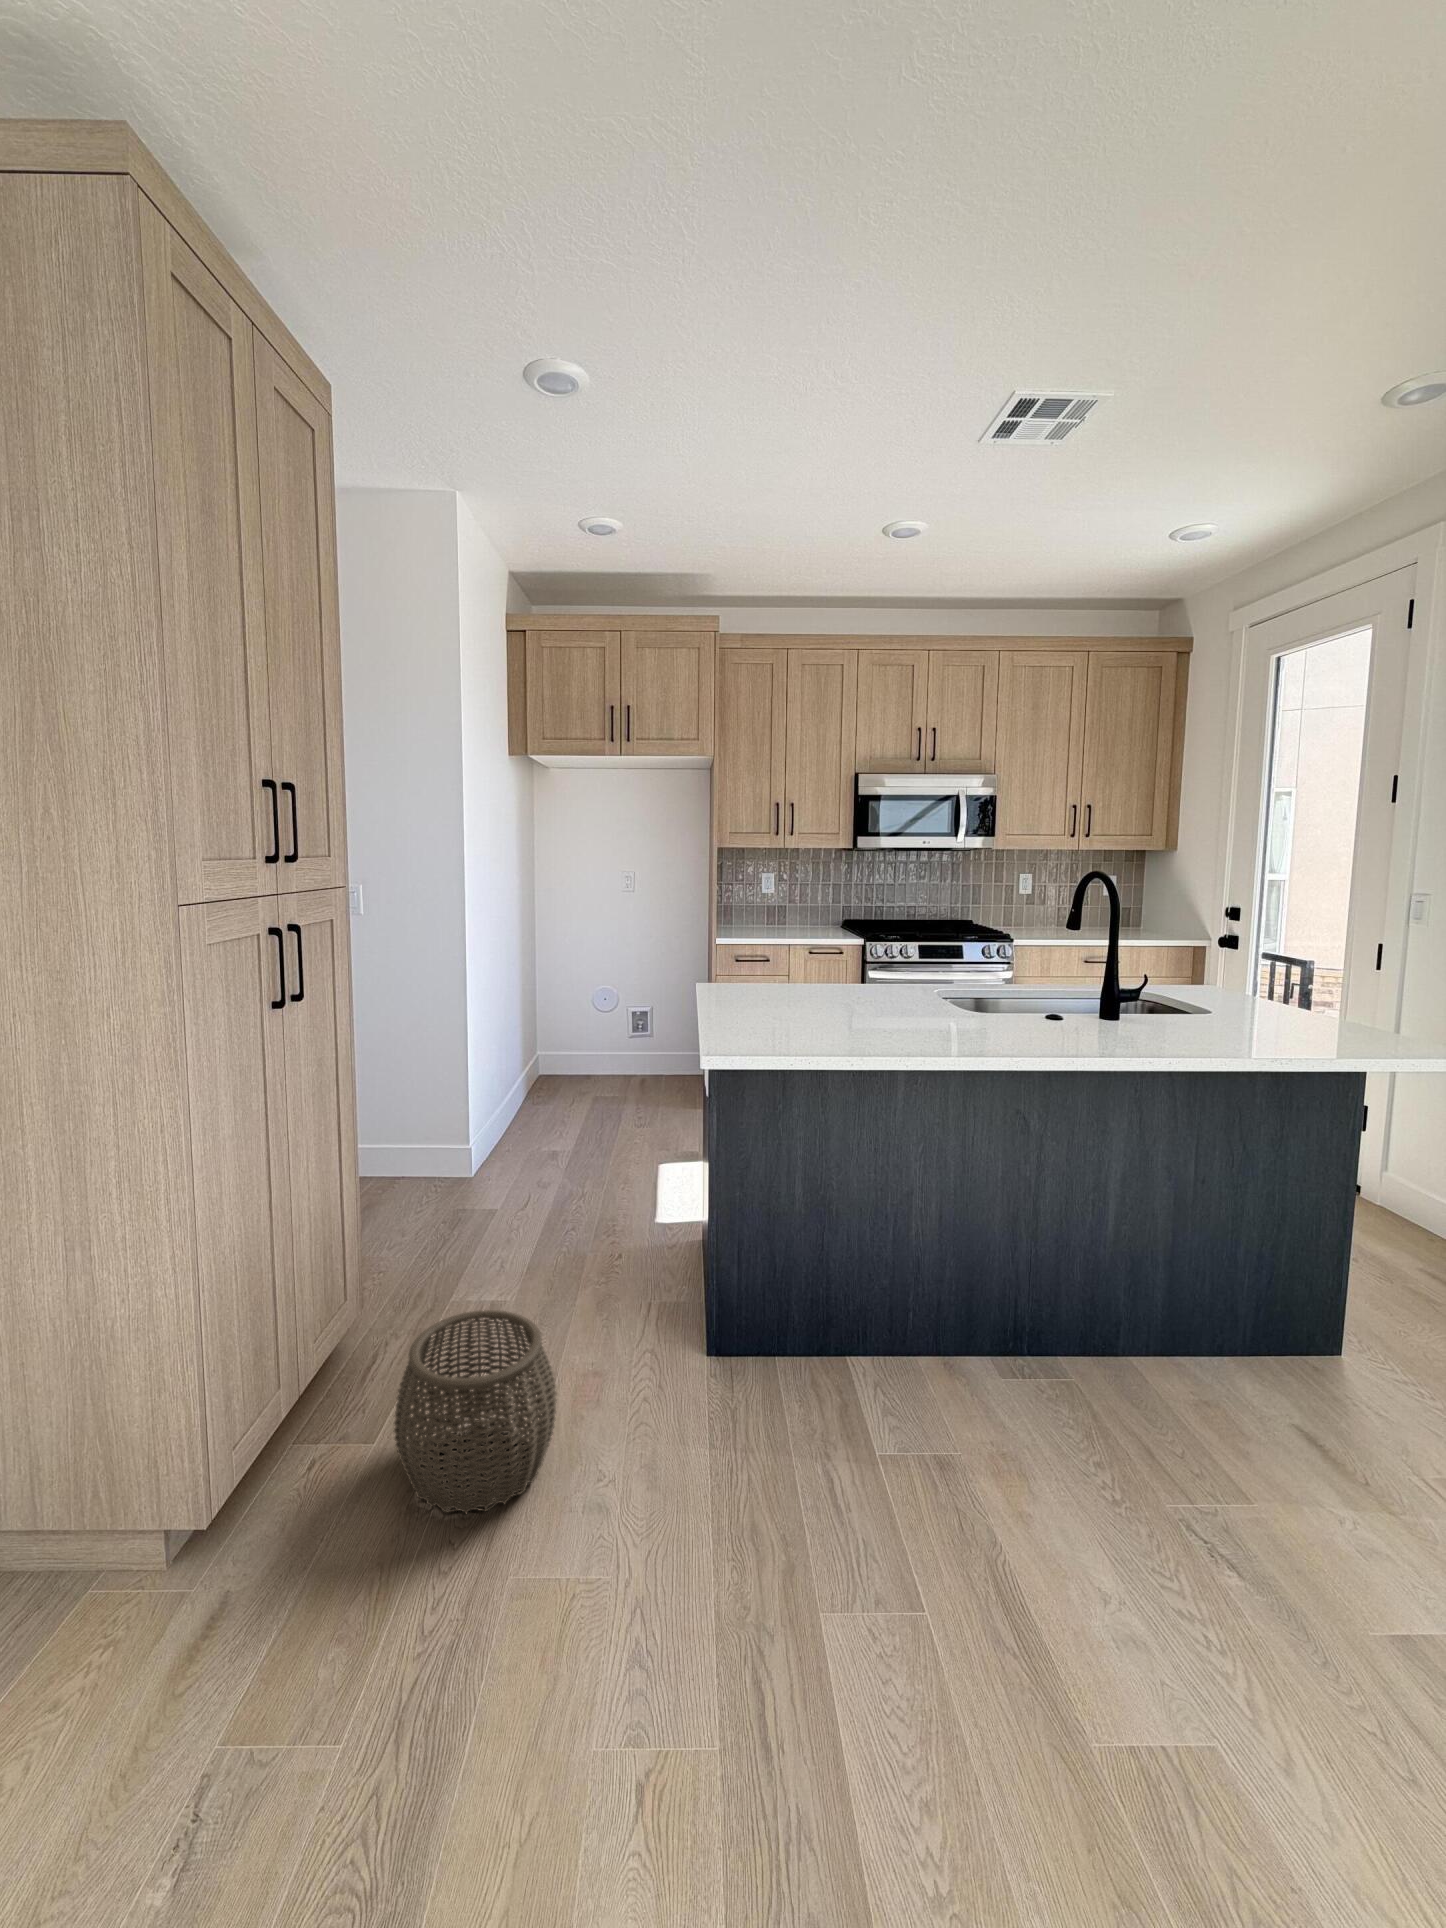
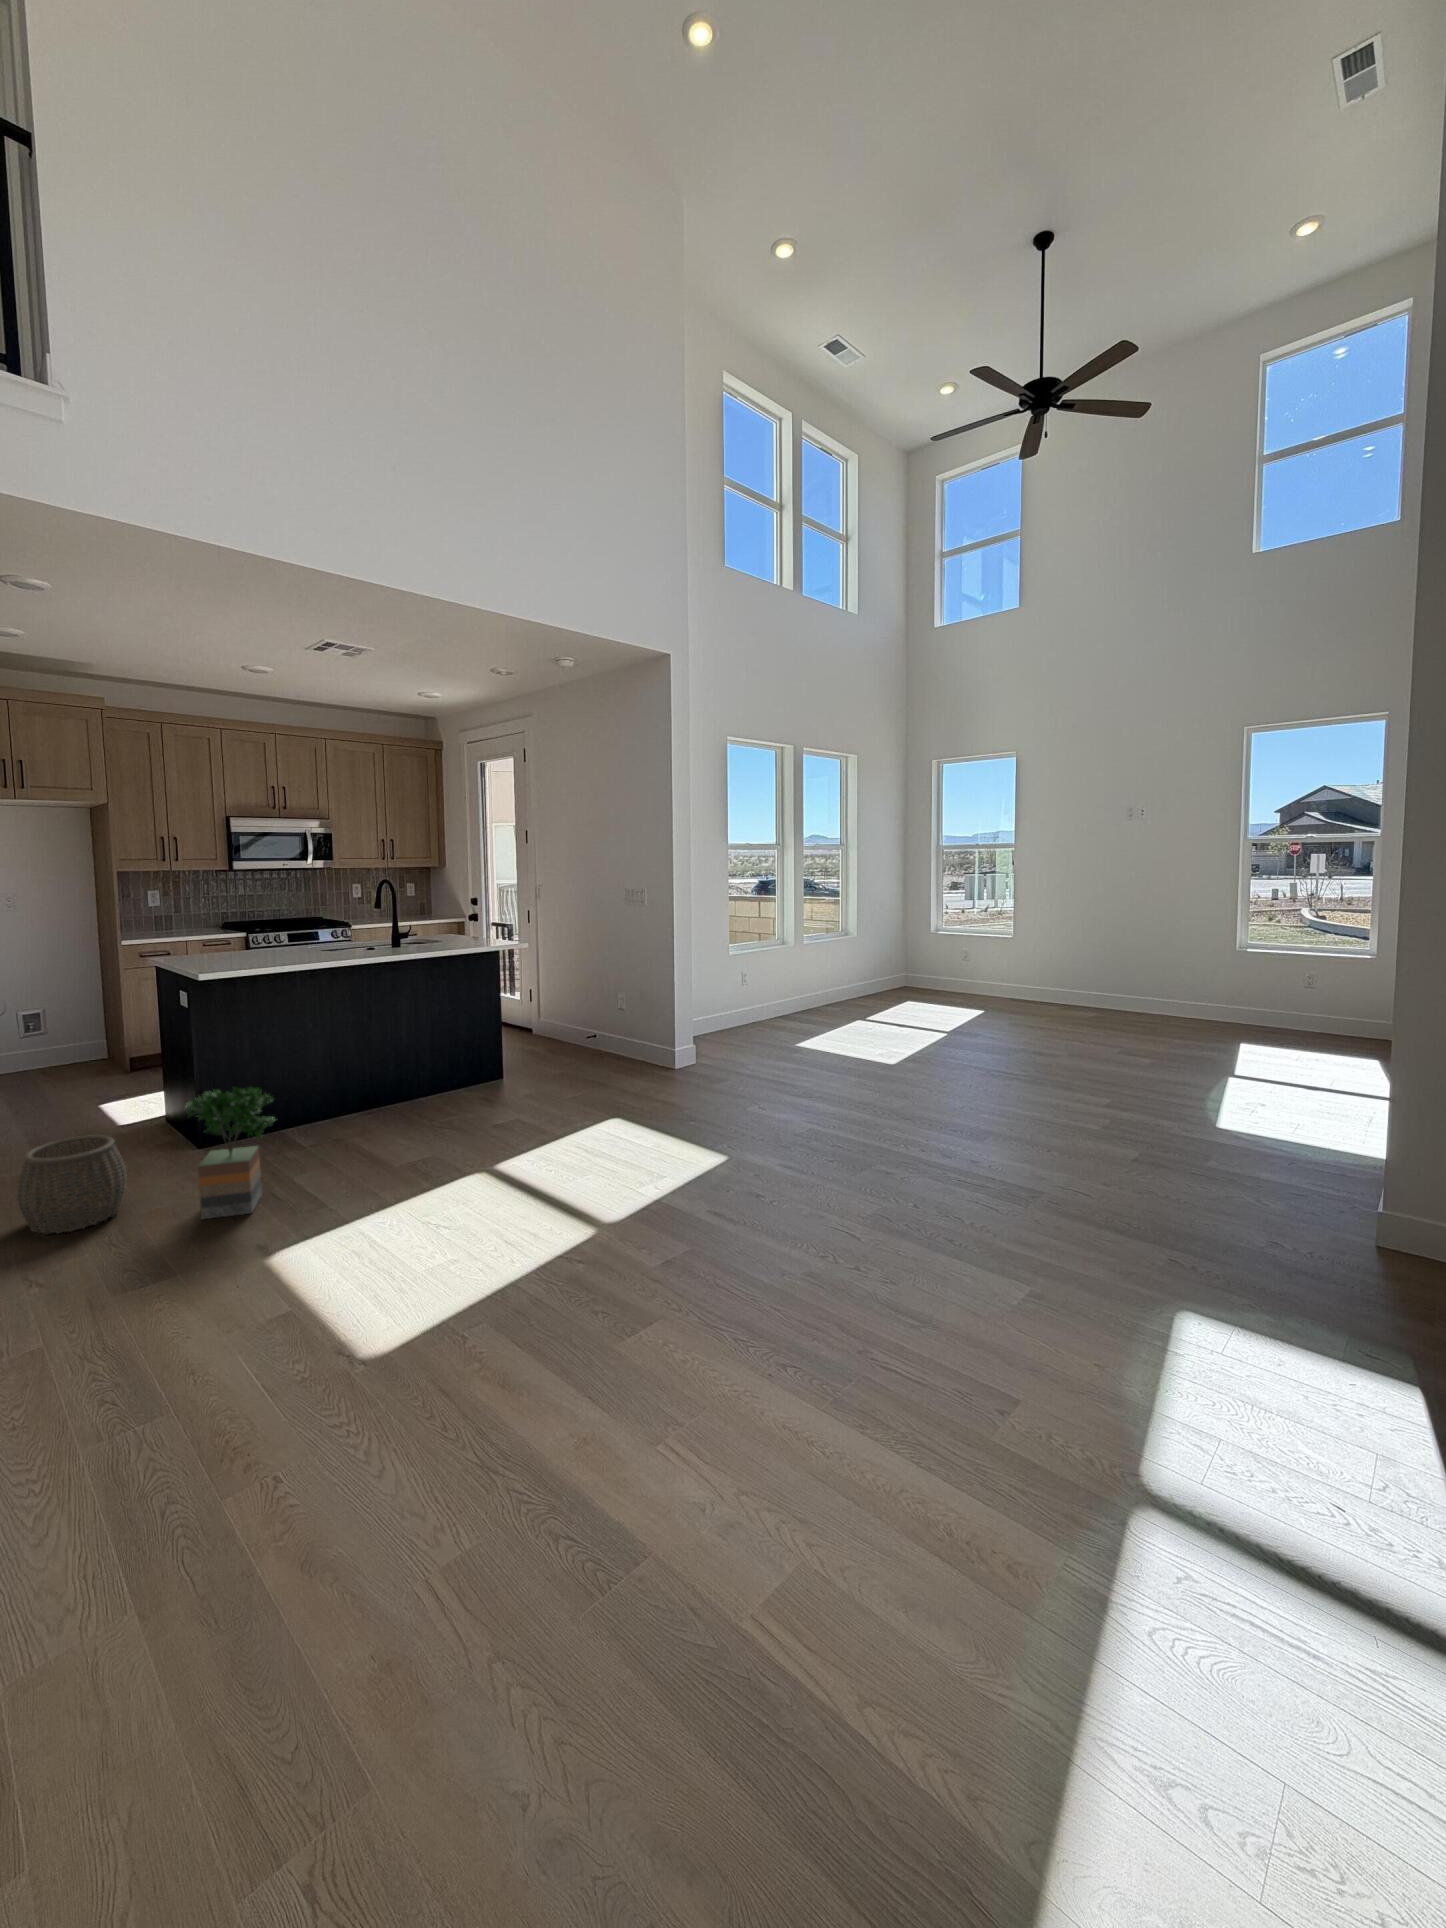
potted tree: none [619,1321,794,1655] -> present [186,1087,274,1219]

